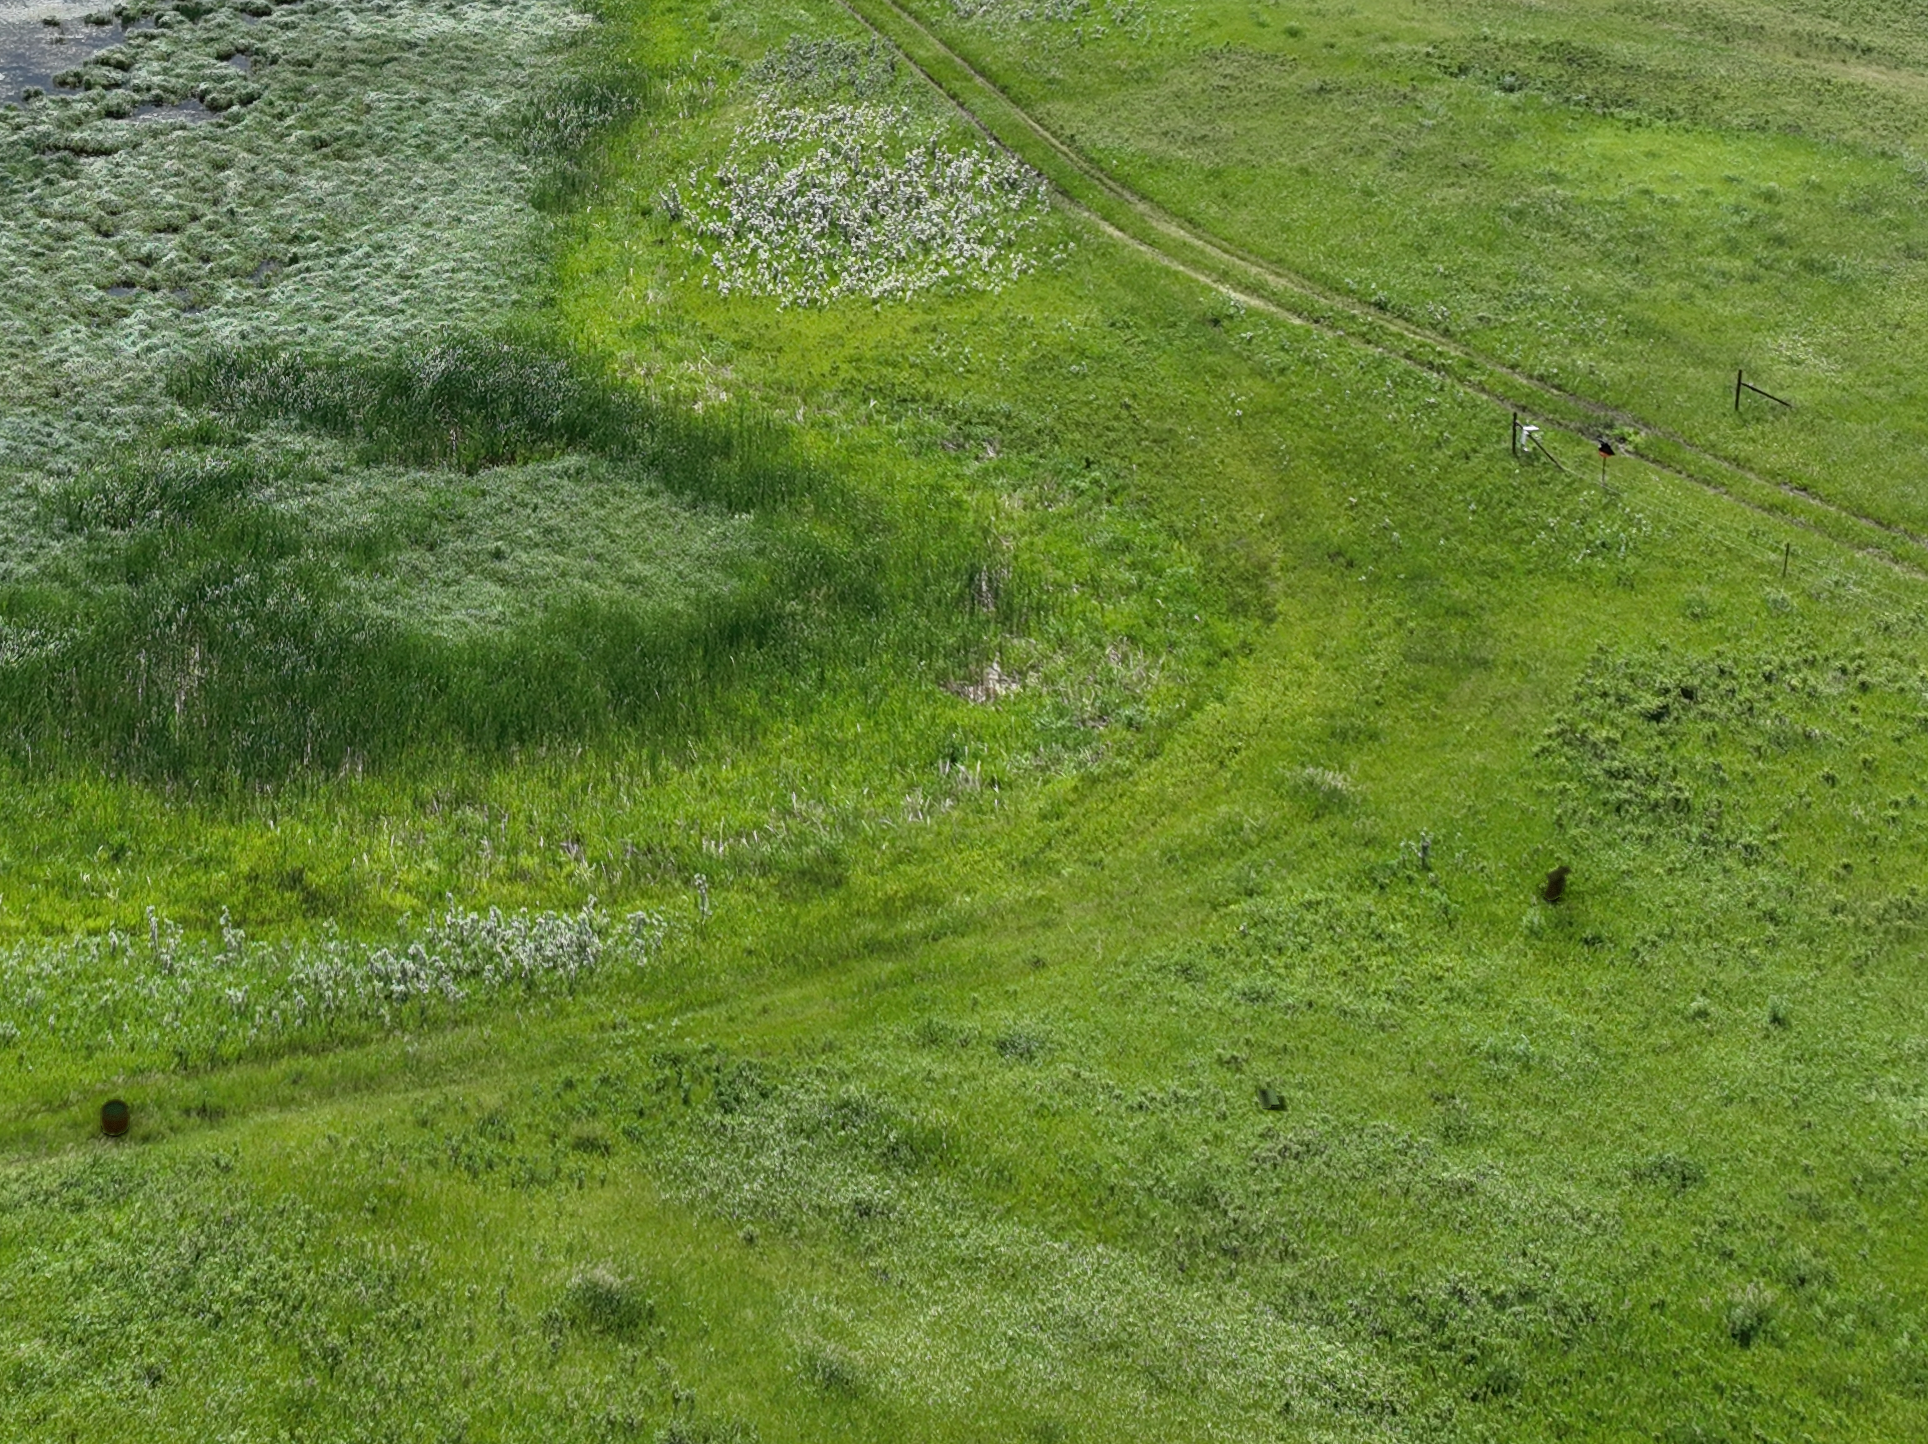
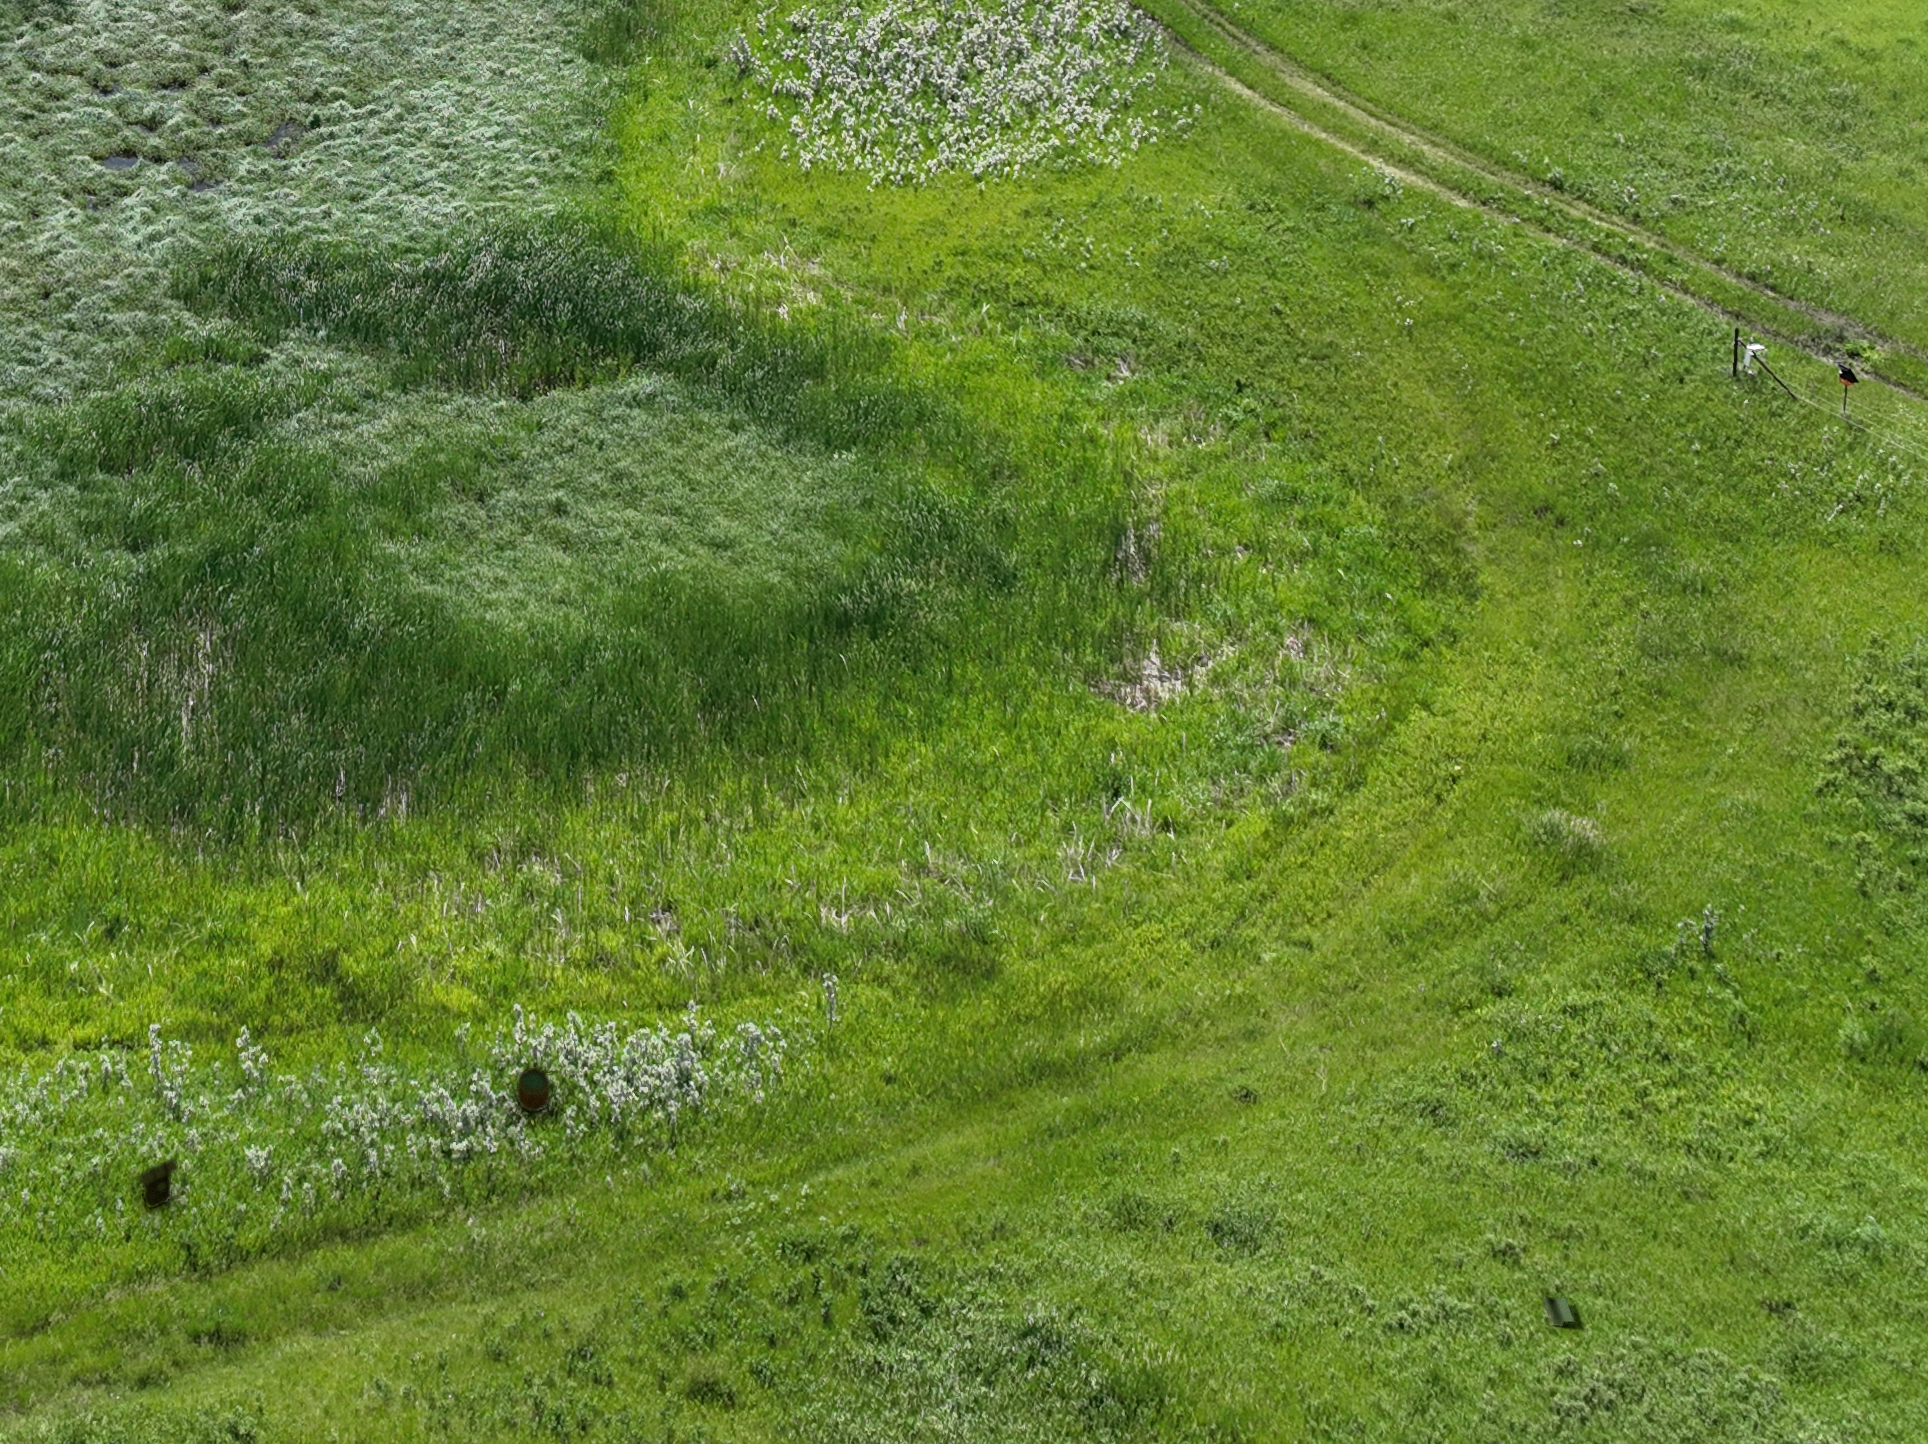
backpack: present [1542,865,1571,901] -> present [139,1159,178,1208]
bucket: present [100,1099,130,1136] -> present [517,1068,551,1111]

